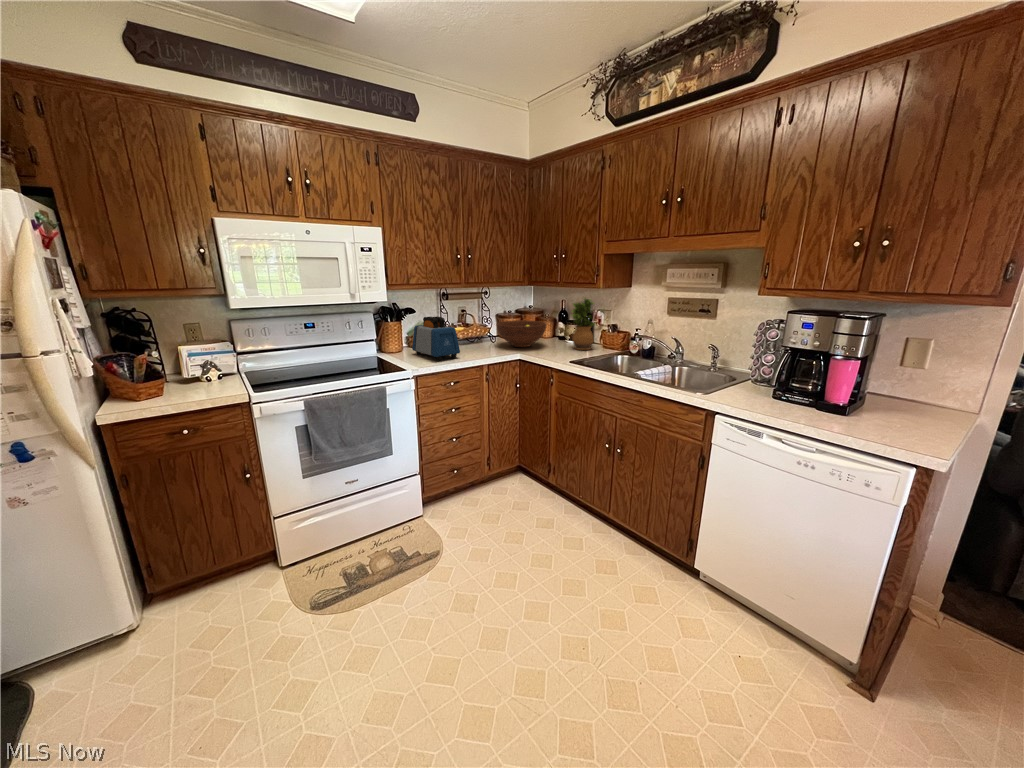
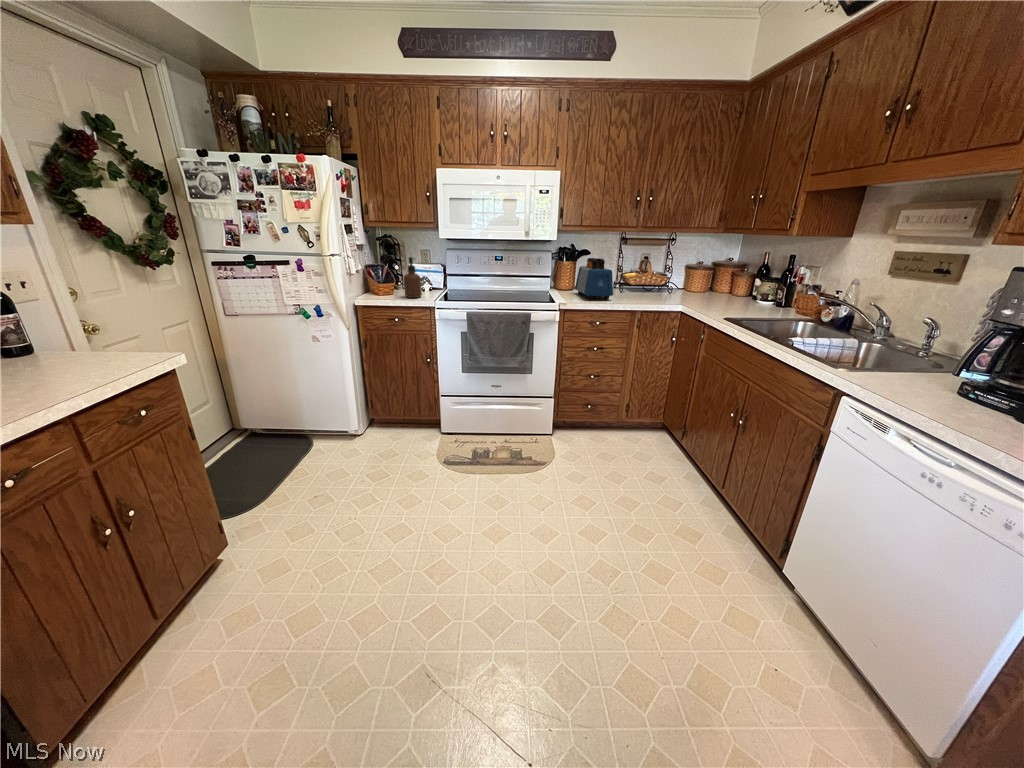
potted plant: present [572,298,594,350] -> none [749,247,791,311]
fruit bowl: present [497,320,546,347] -> none [665,271,724,300]
soap dispenser: none [181,338,216,395] -> present [403,257,422,298]

